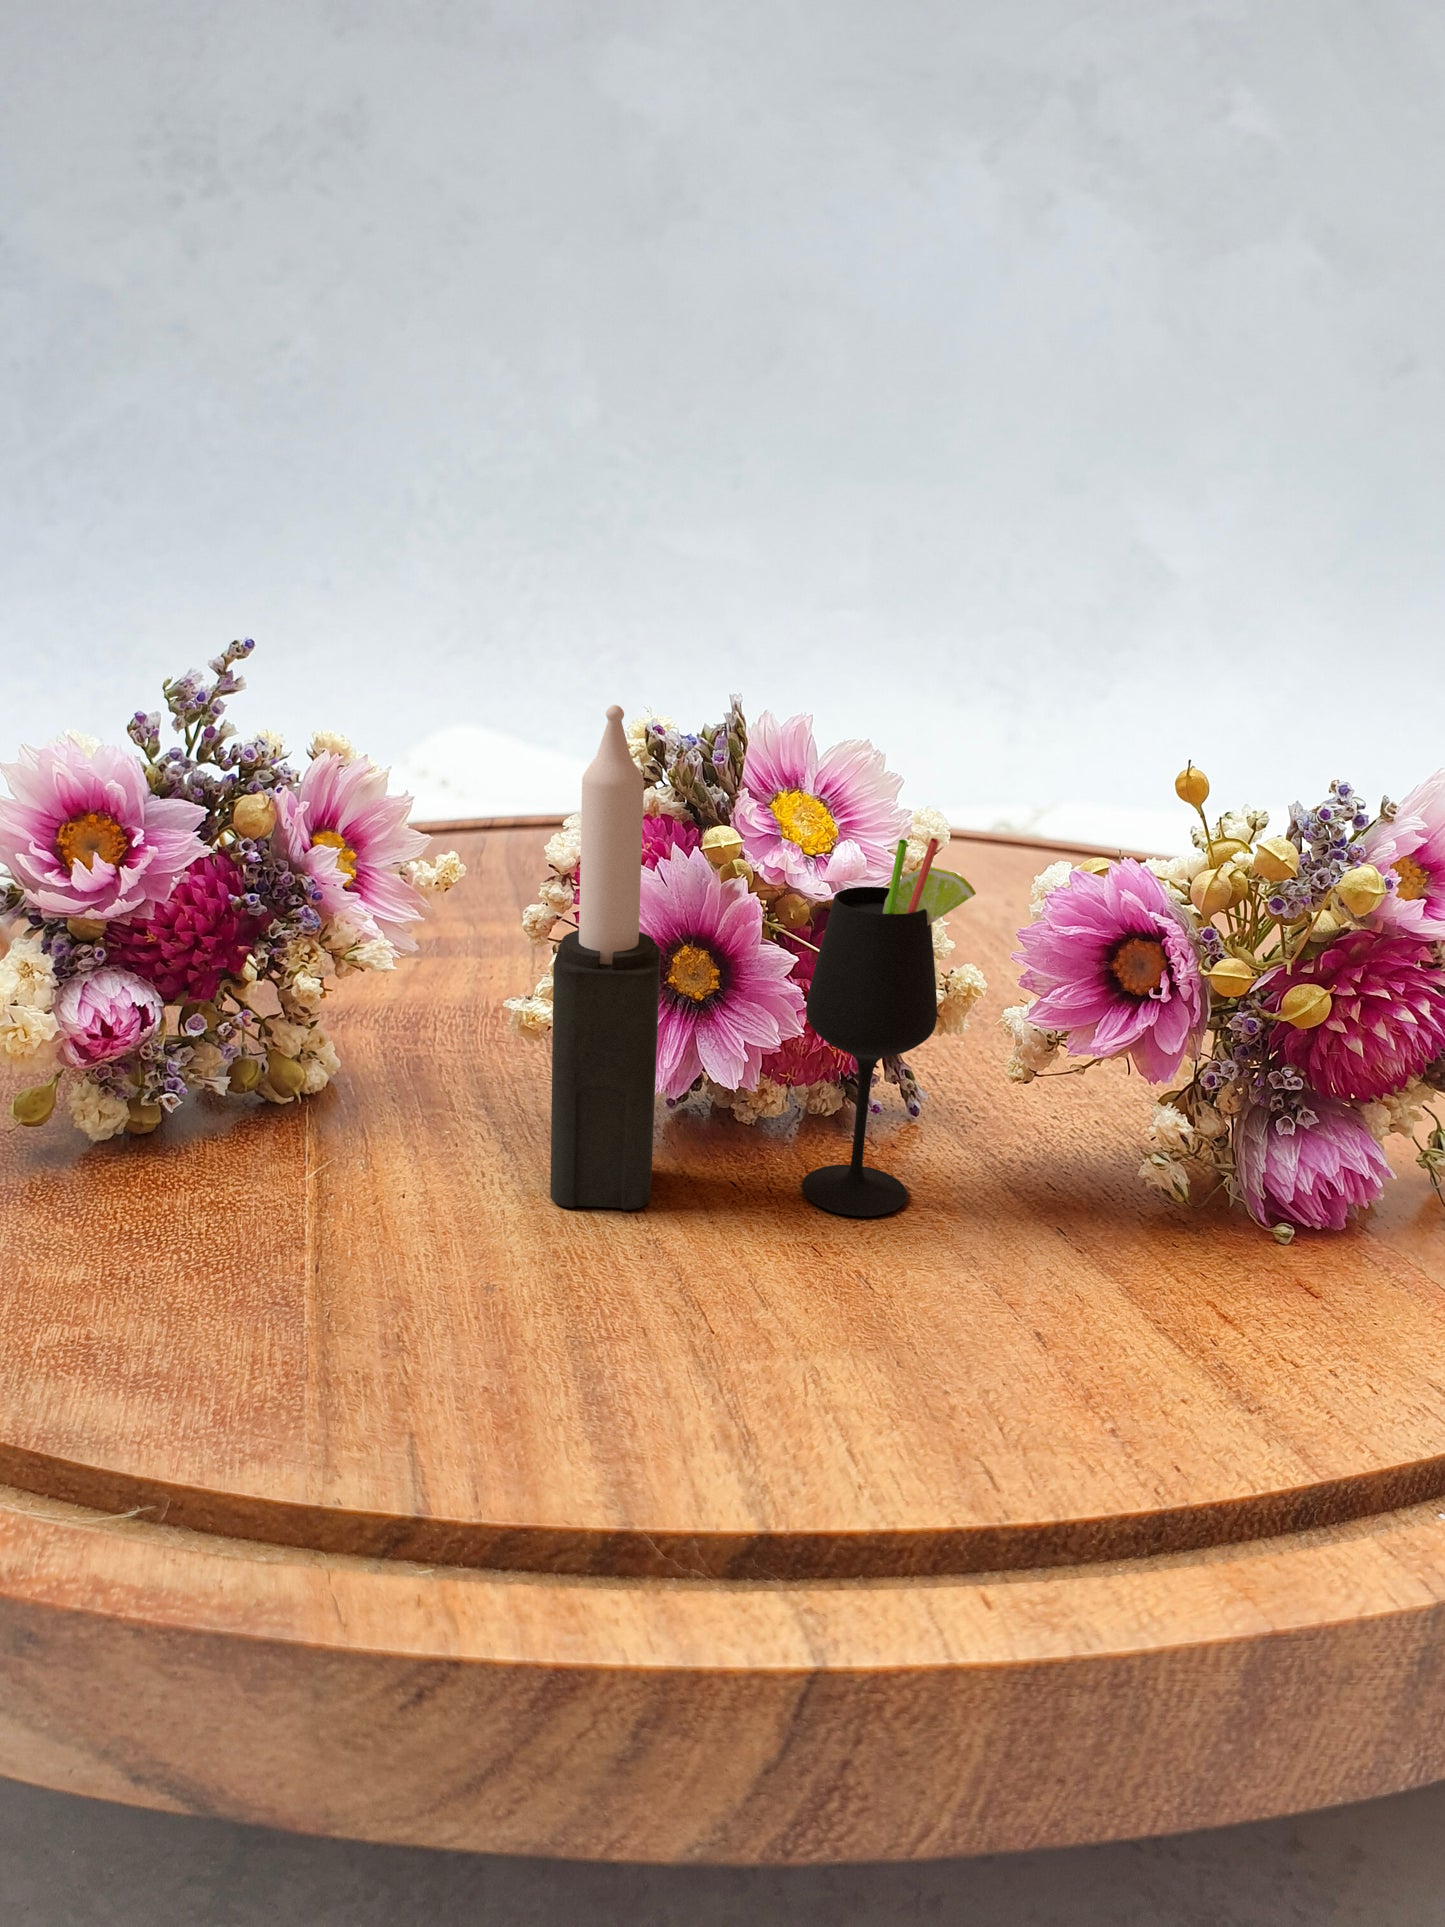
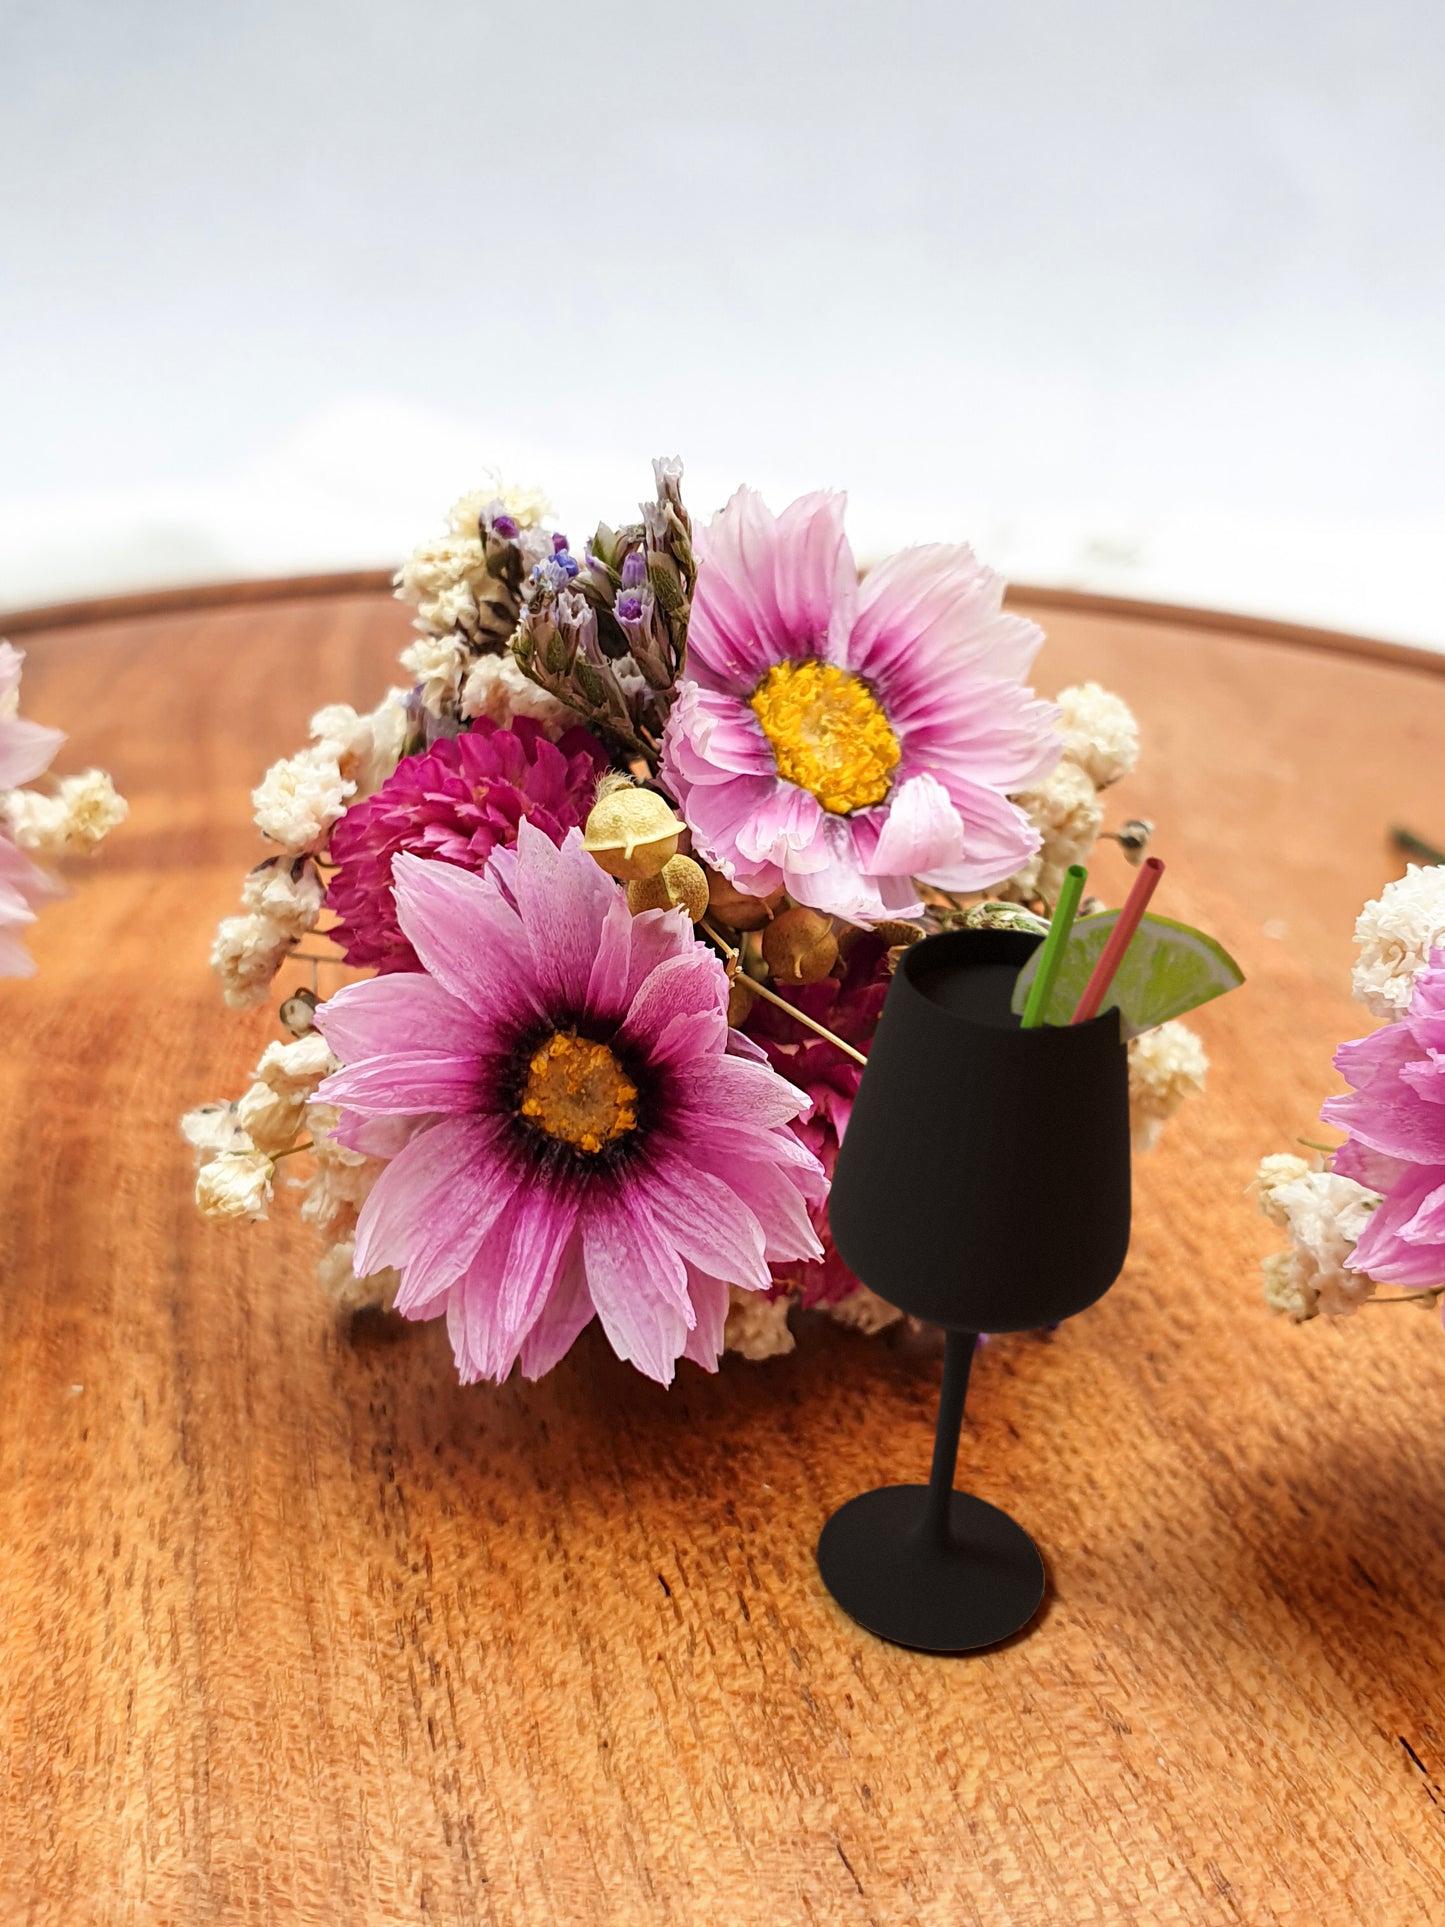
candle: present [550,705,661,1210] -> none [222,514,490,1647]

